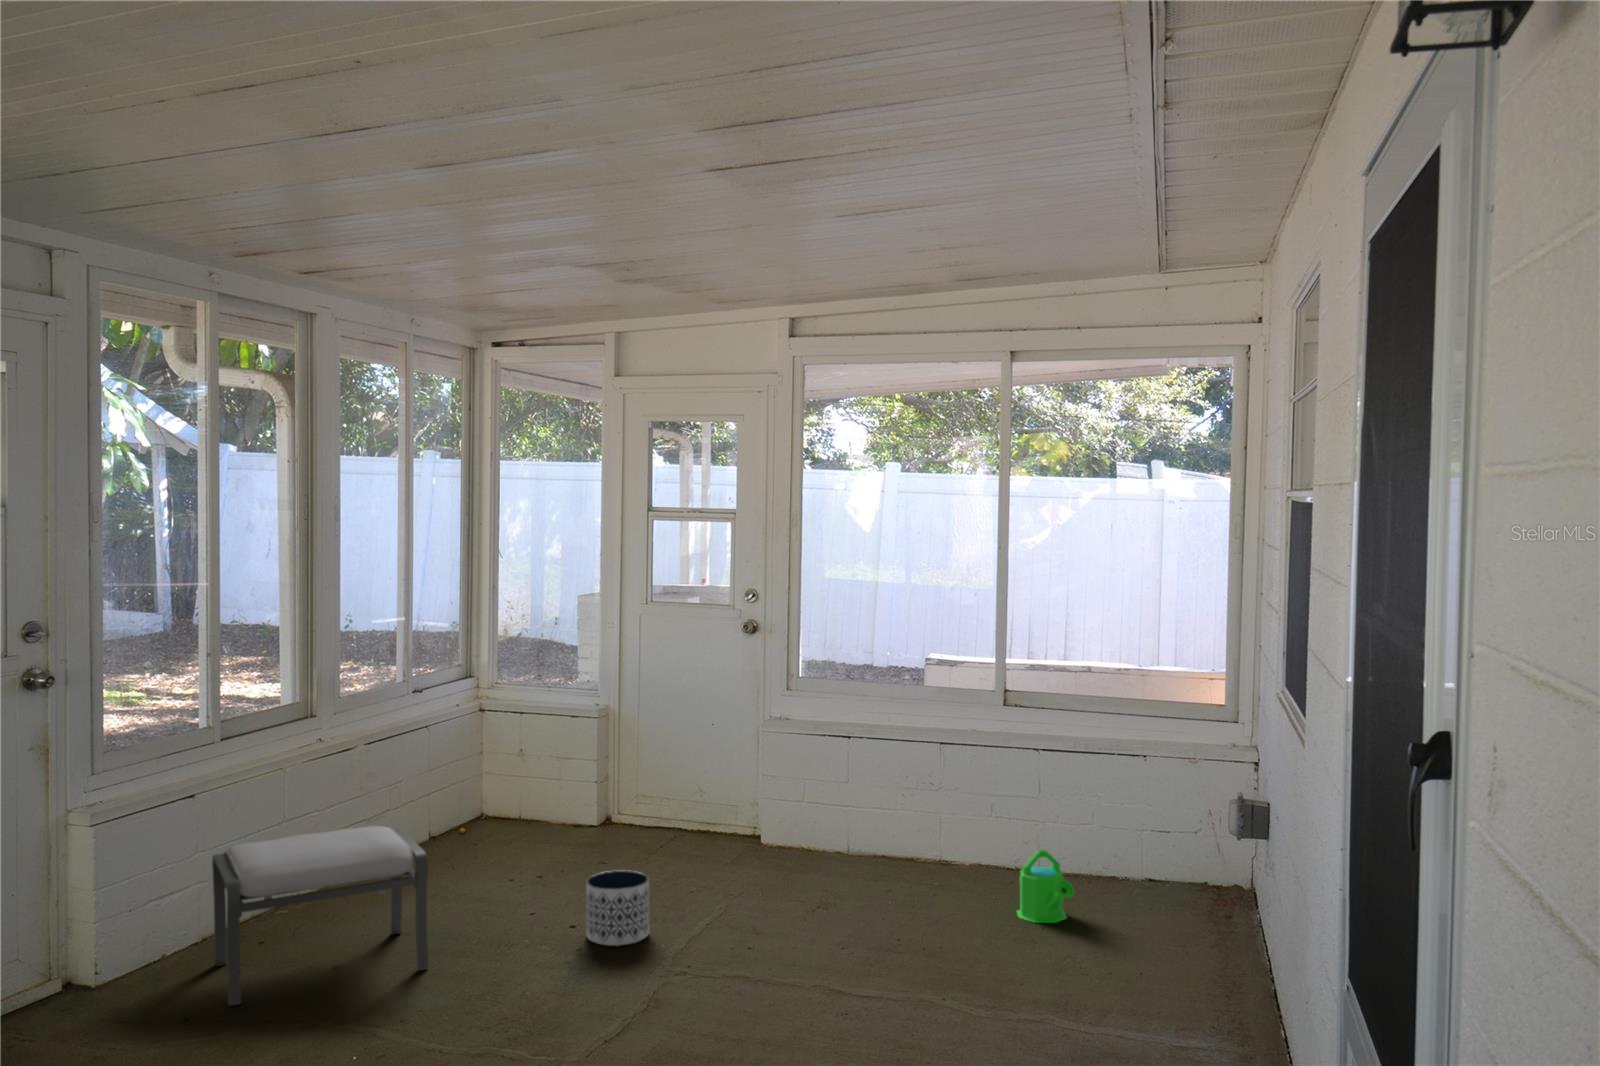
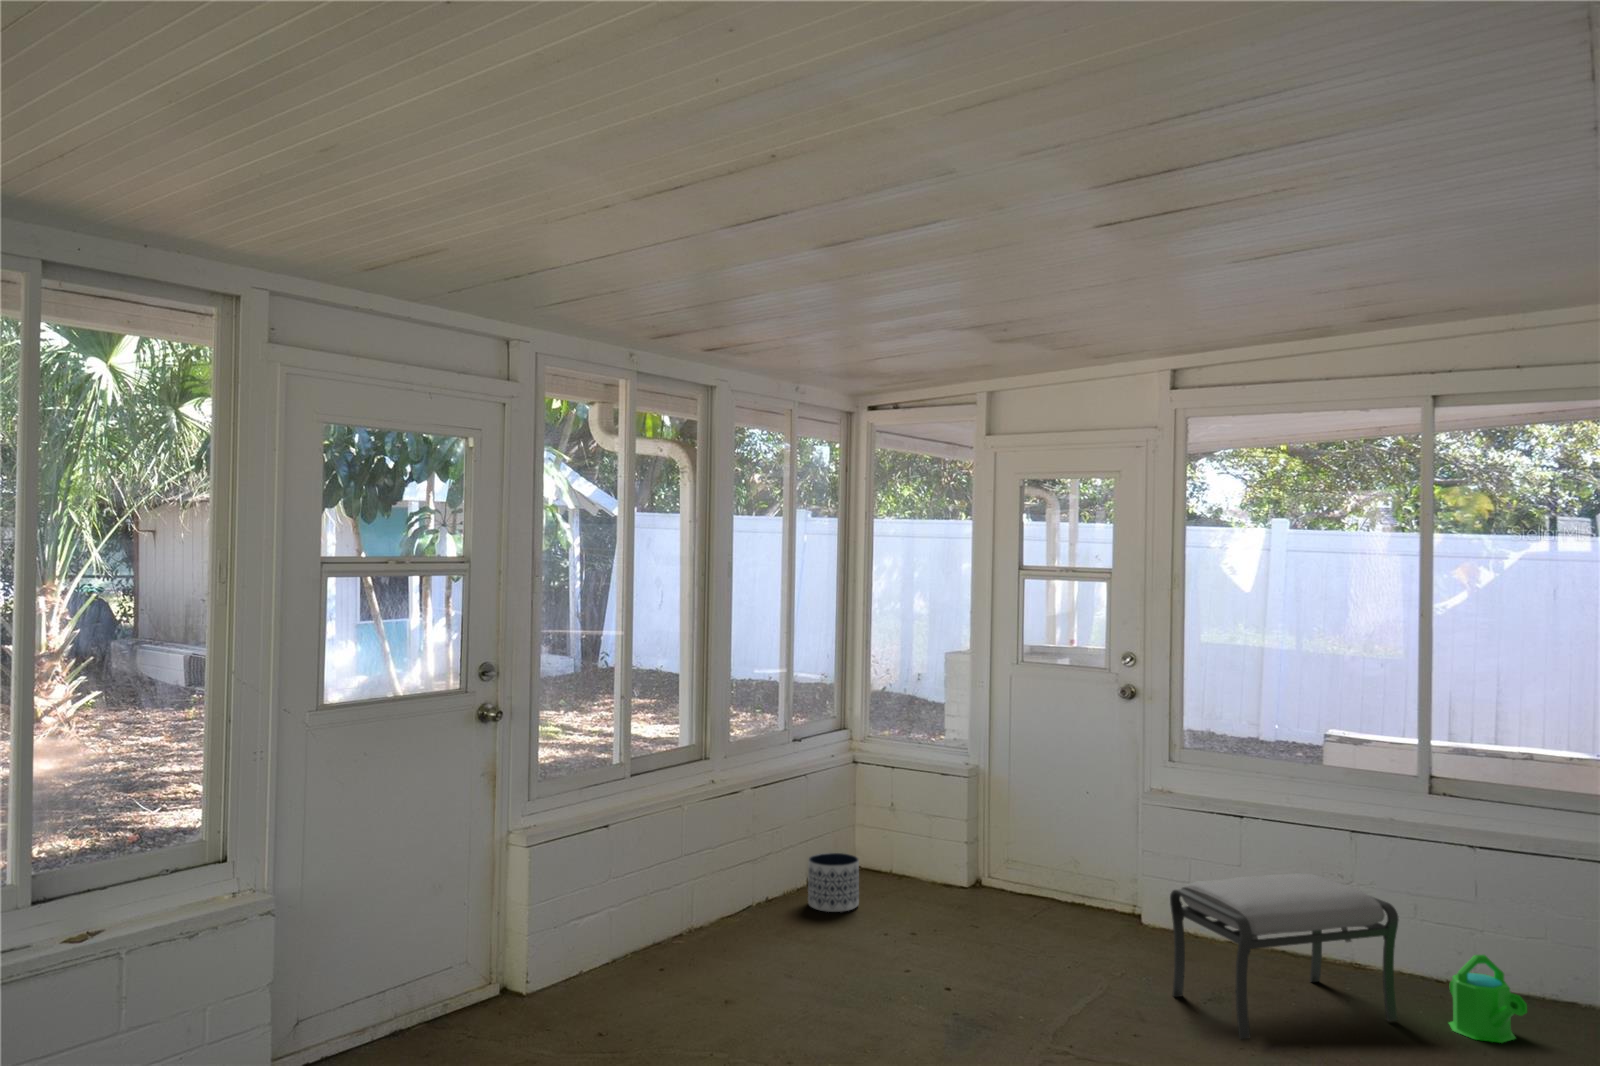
ottoman: present [212,826,429,1006] -> present [1170,874,1399,1039]
planter: present [586,870,650,946] -> present [808,853,859,912]

